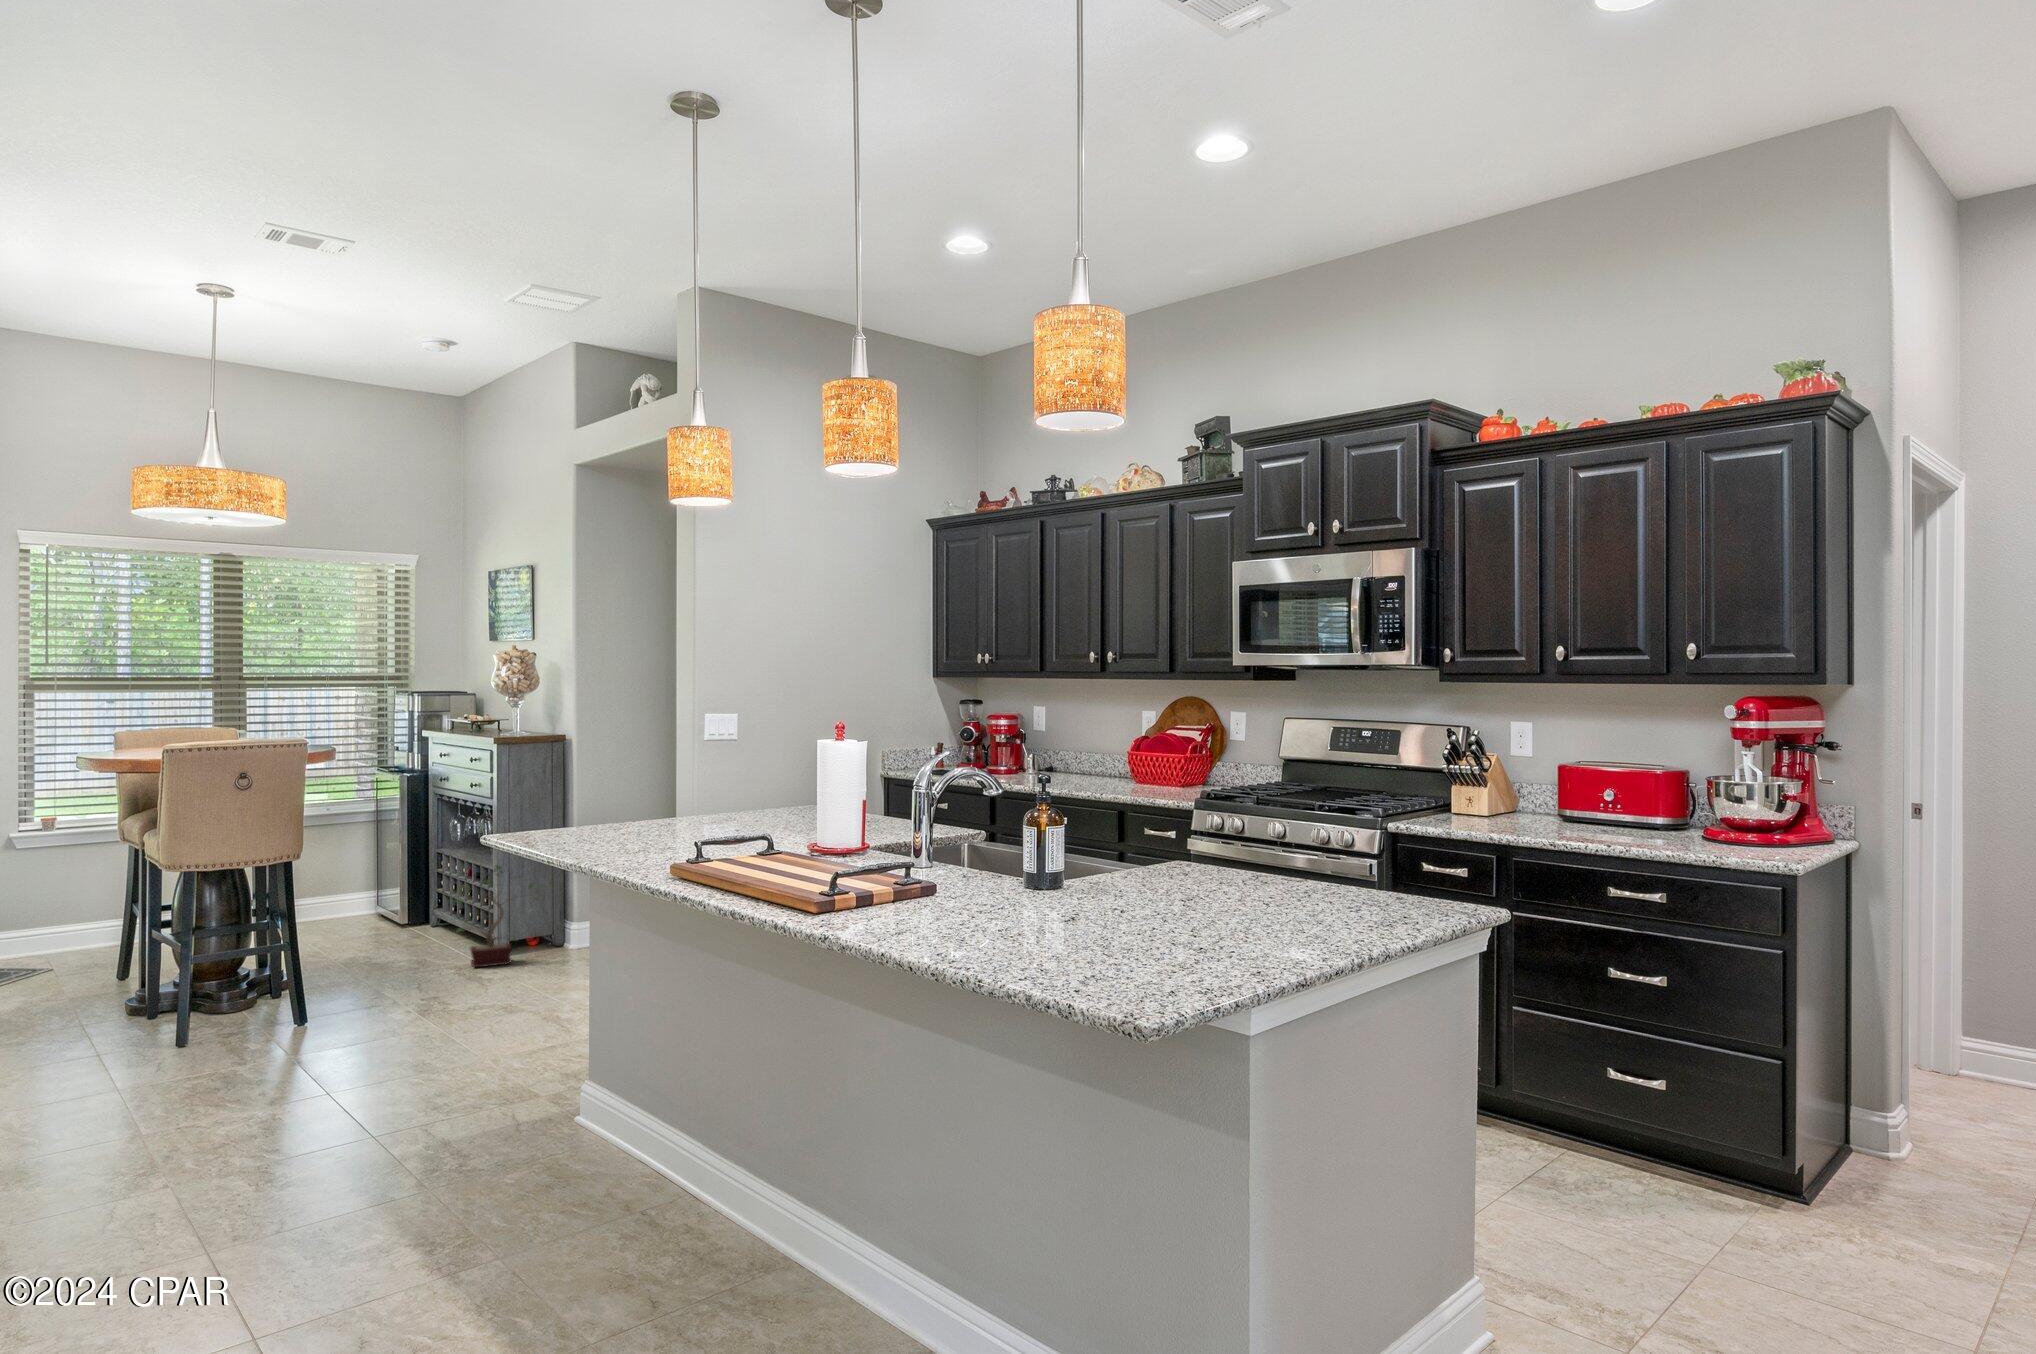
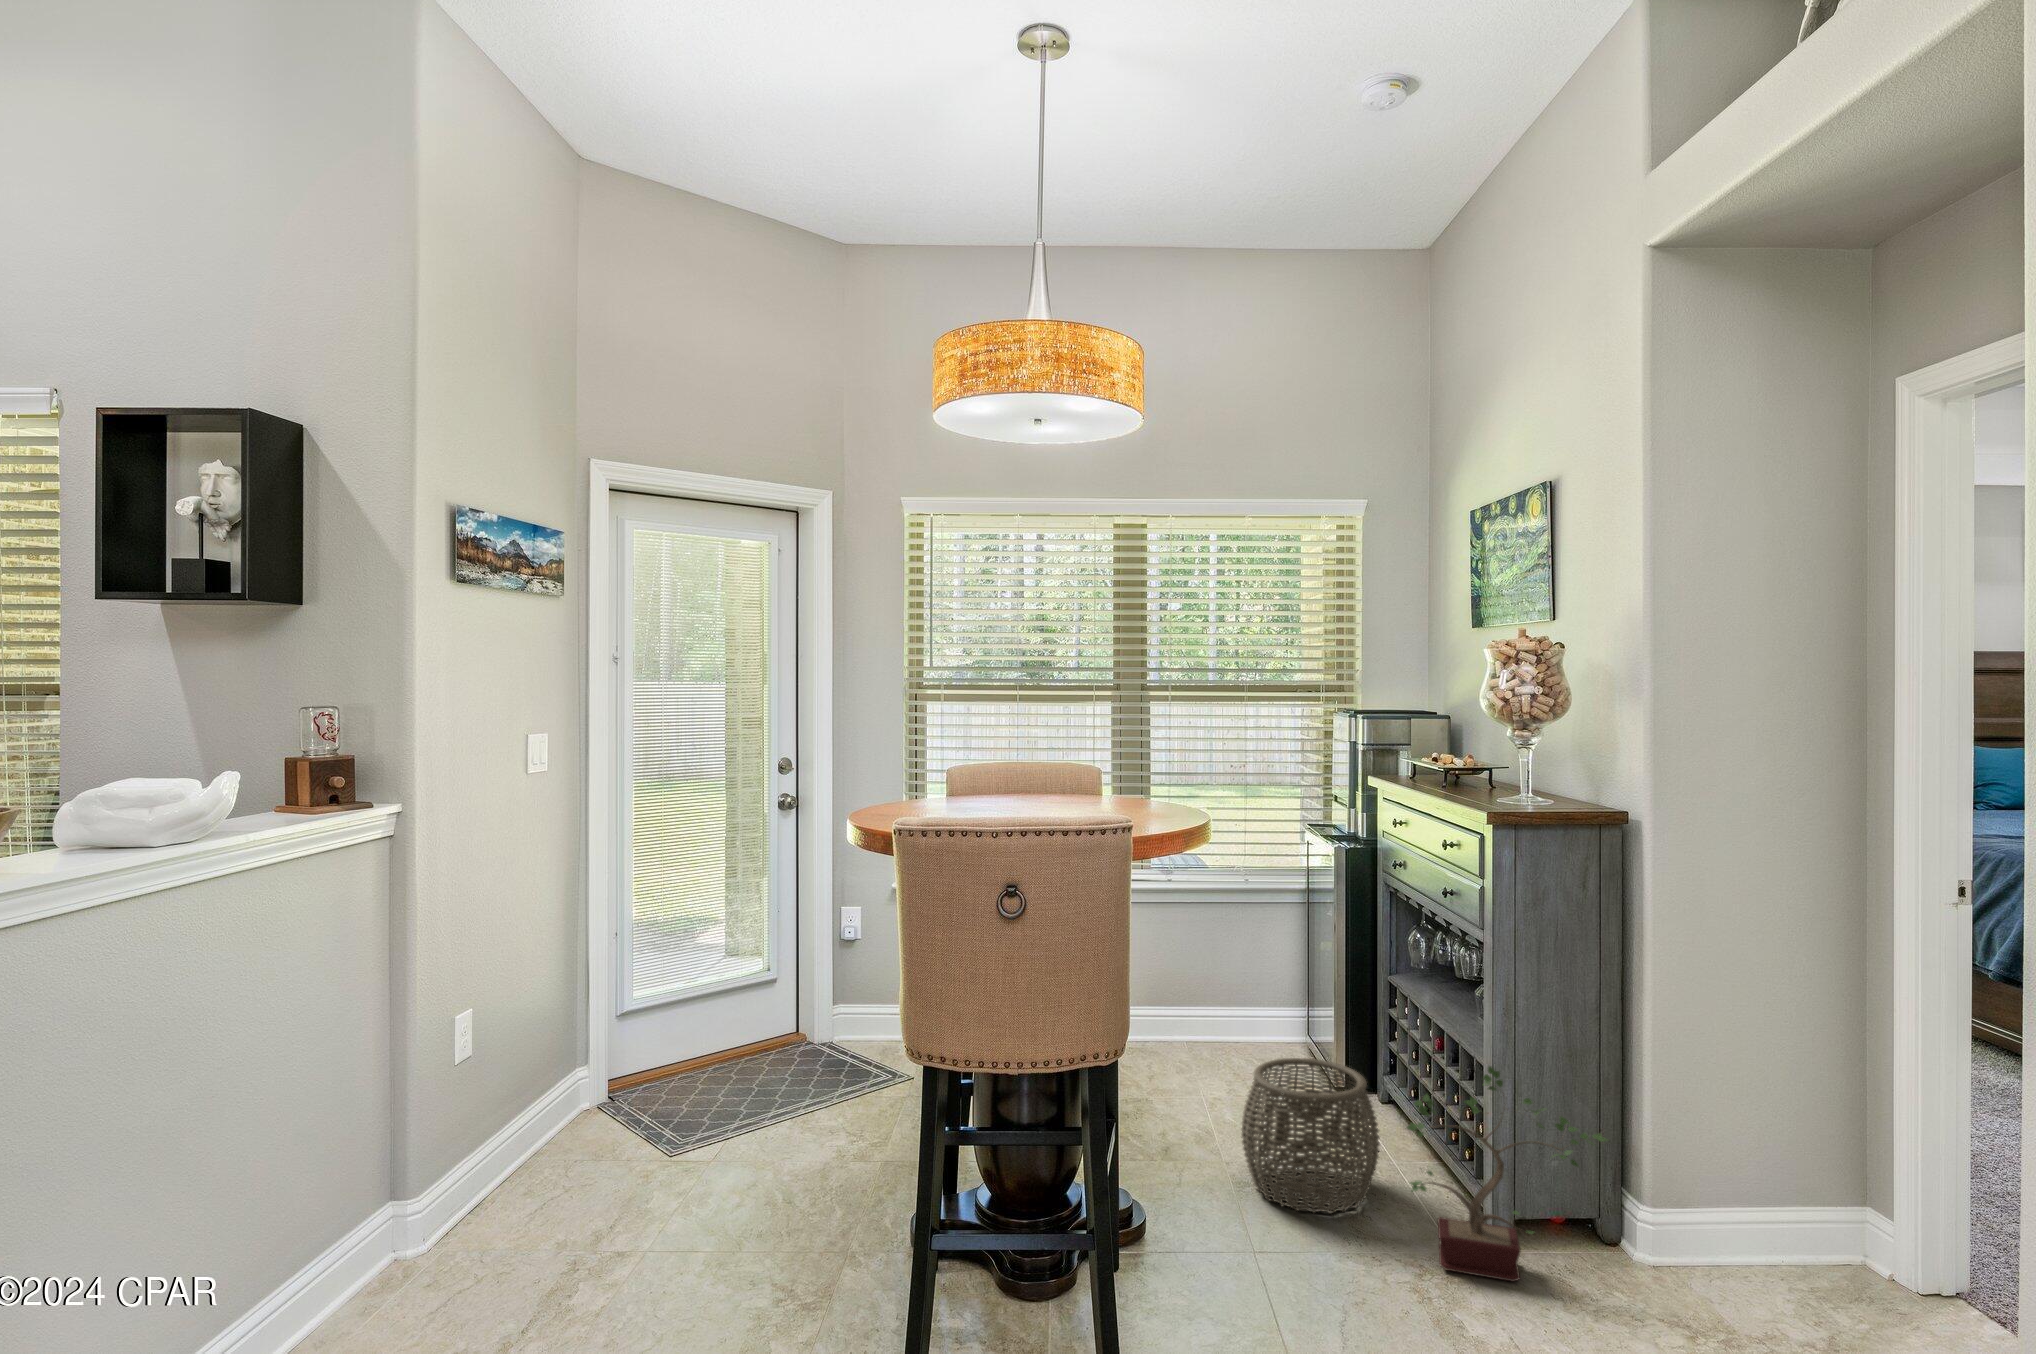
woven basket: none [352,890,437,967] -> present [1241,1058,1380,1214]

